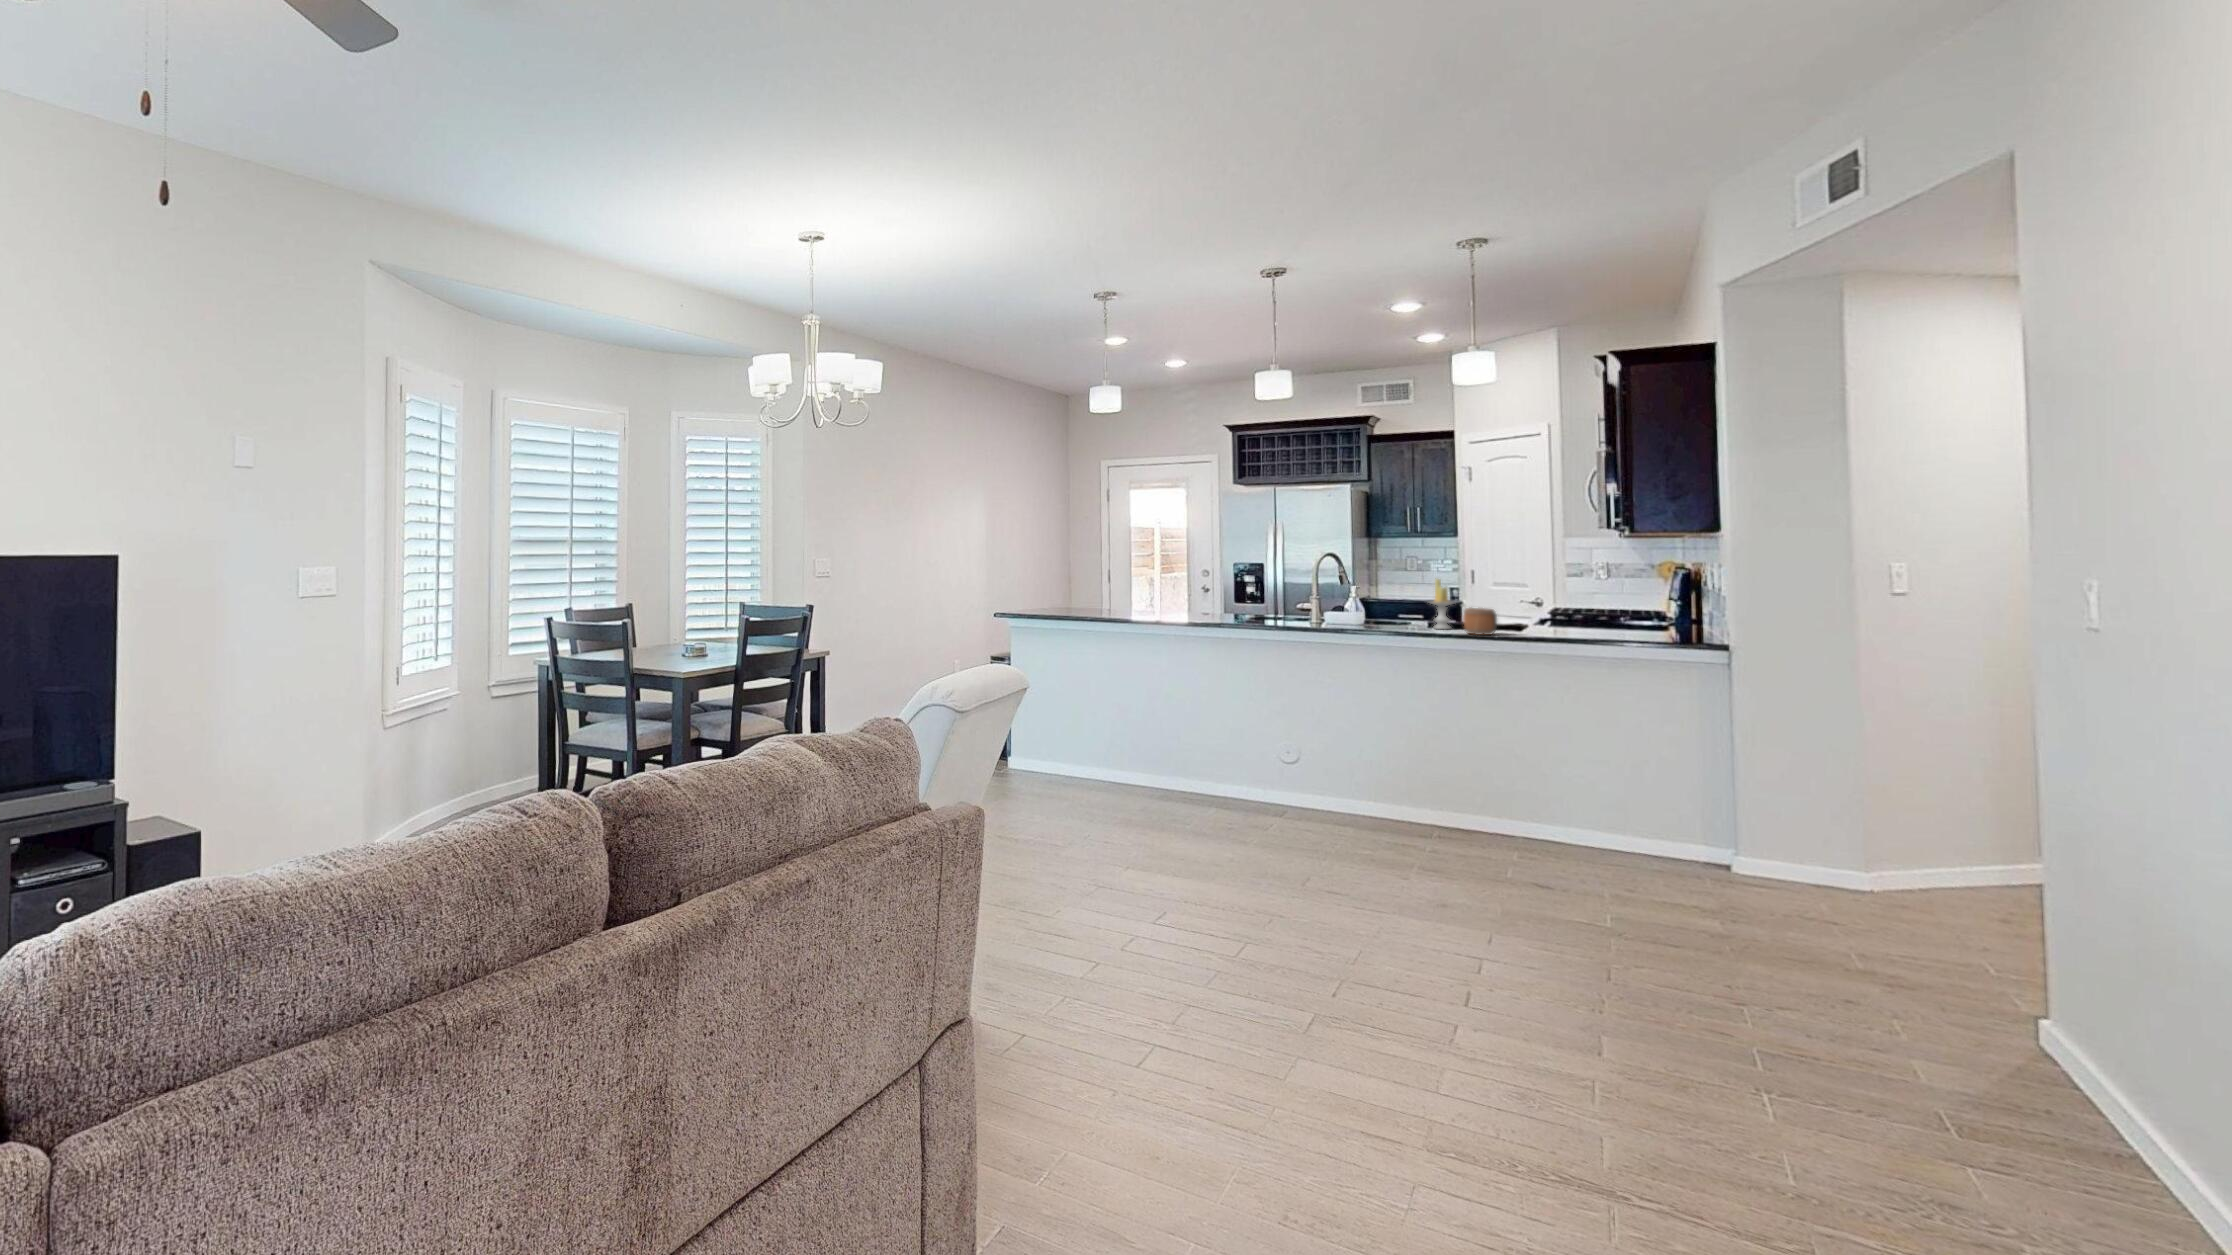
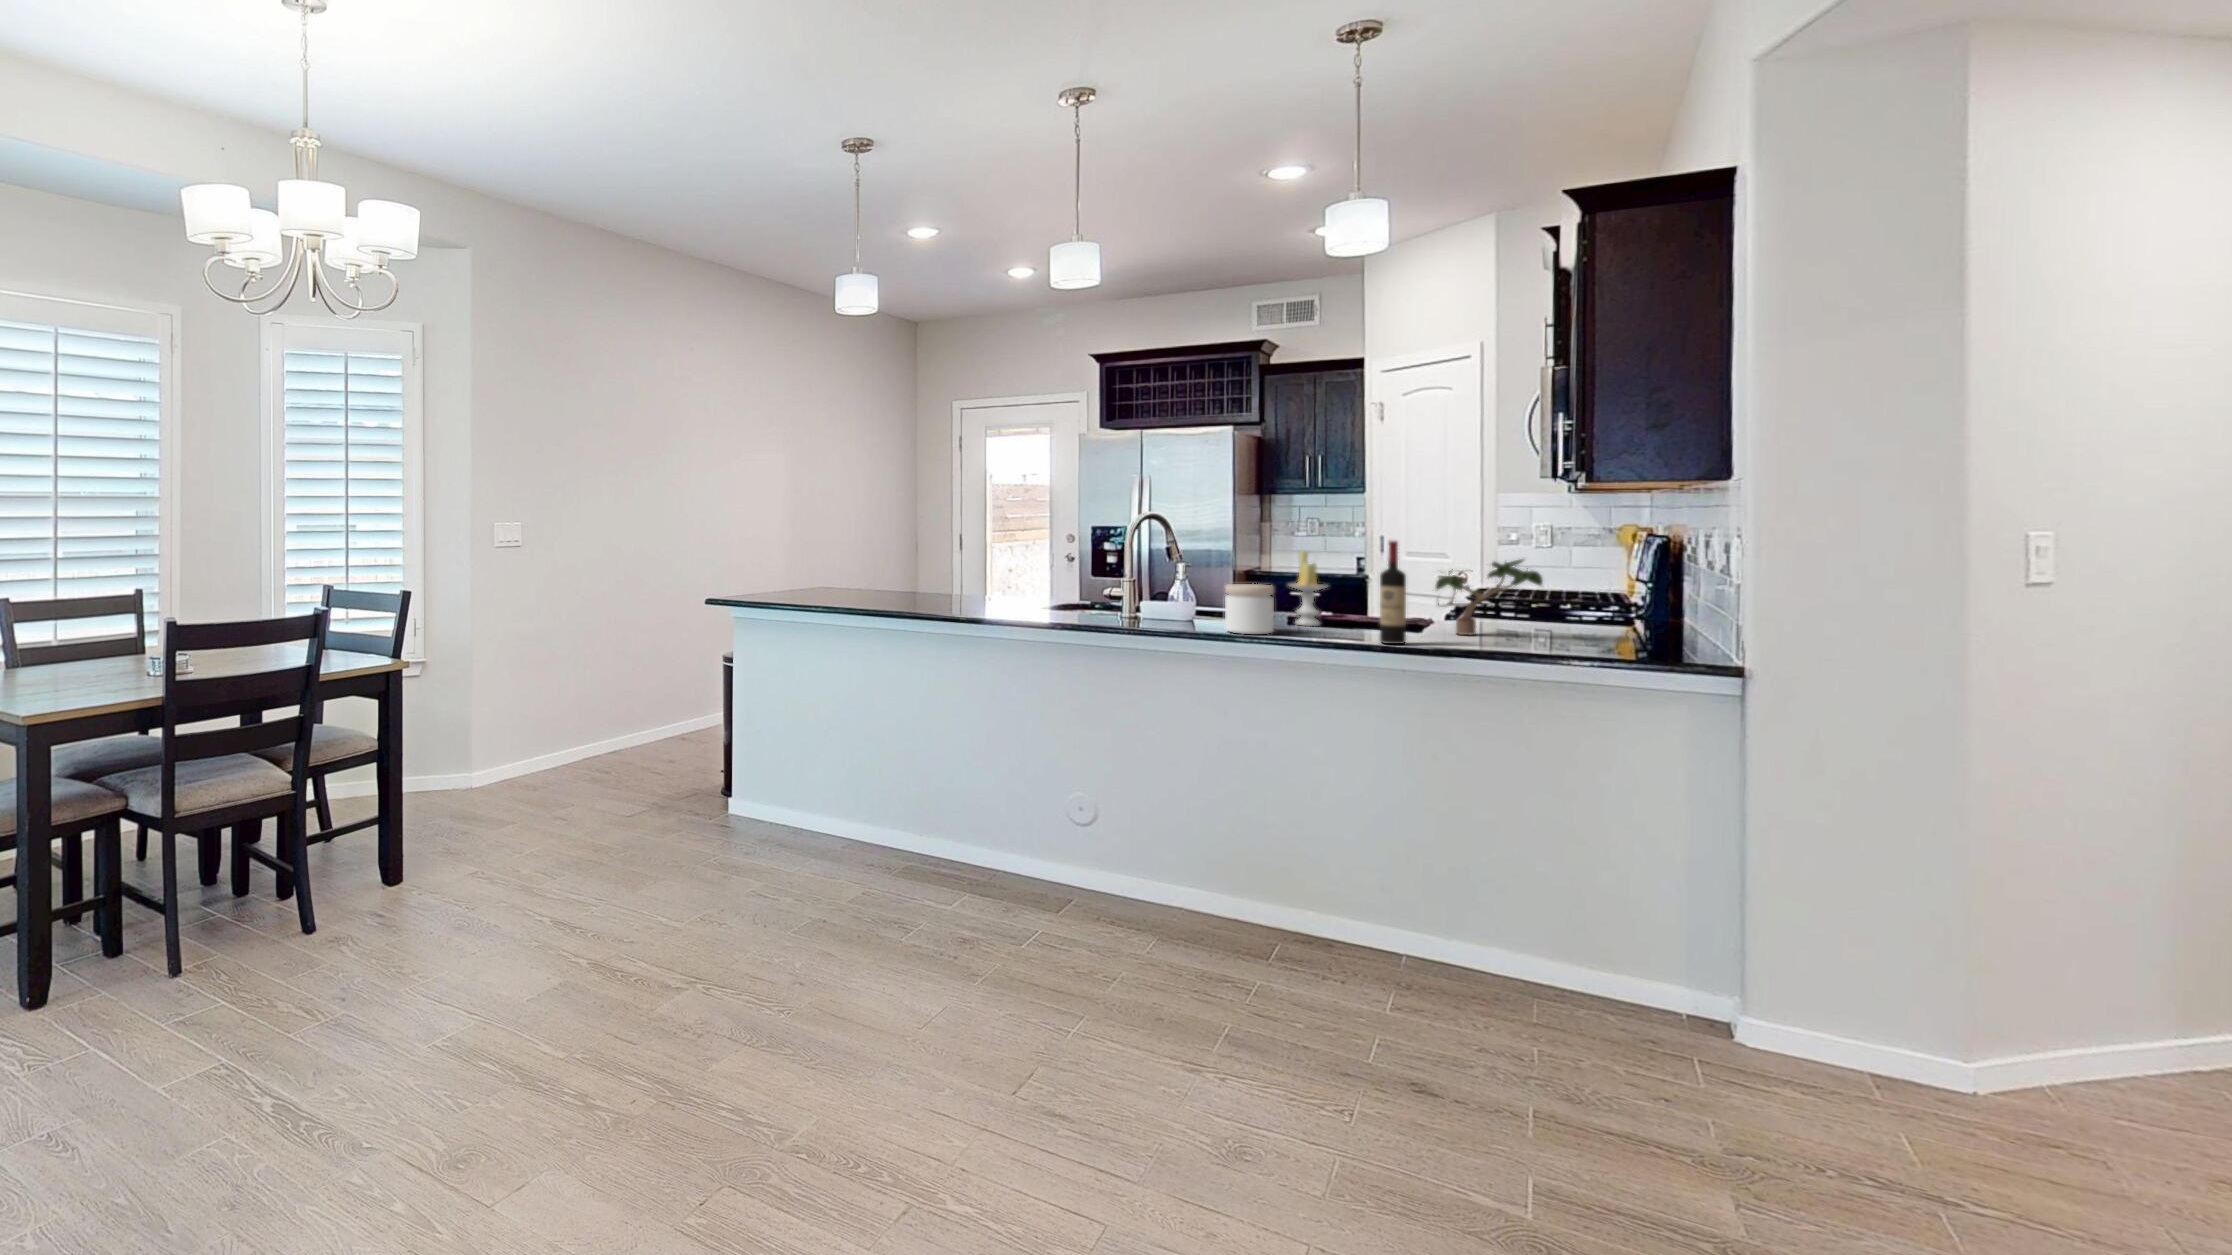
wine bottle: none [1497,571,1516,638] -> present [1380,541,1406,644]
potted plant: none [1522,580,1616,633] -> present [1436,559,1543,635]
jar: none [1388,601,1423,633] -> present [1225,584,1274,634]
mug: present [1463,608,1497,635] -> none [1332,595,1381,638]

